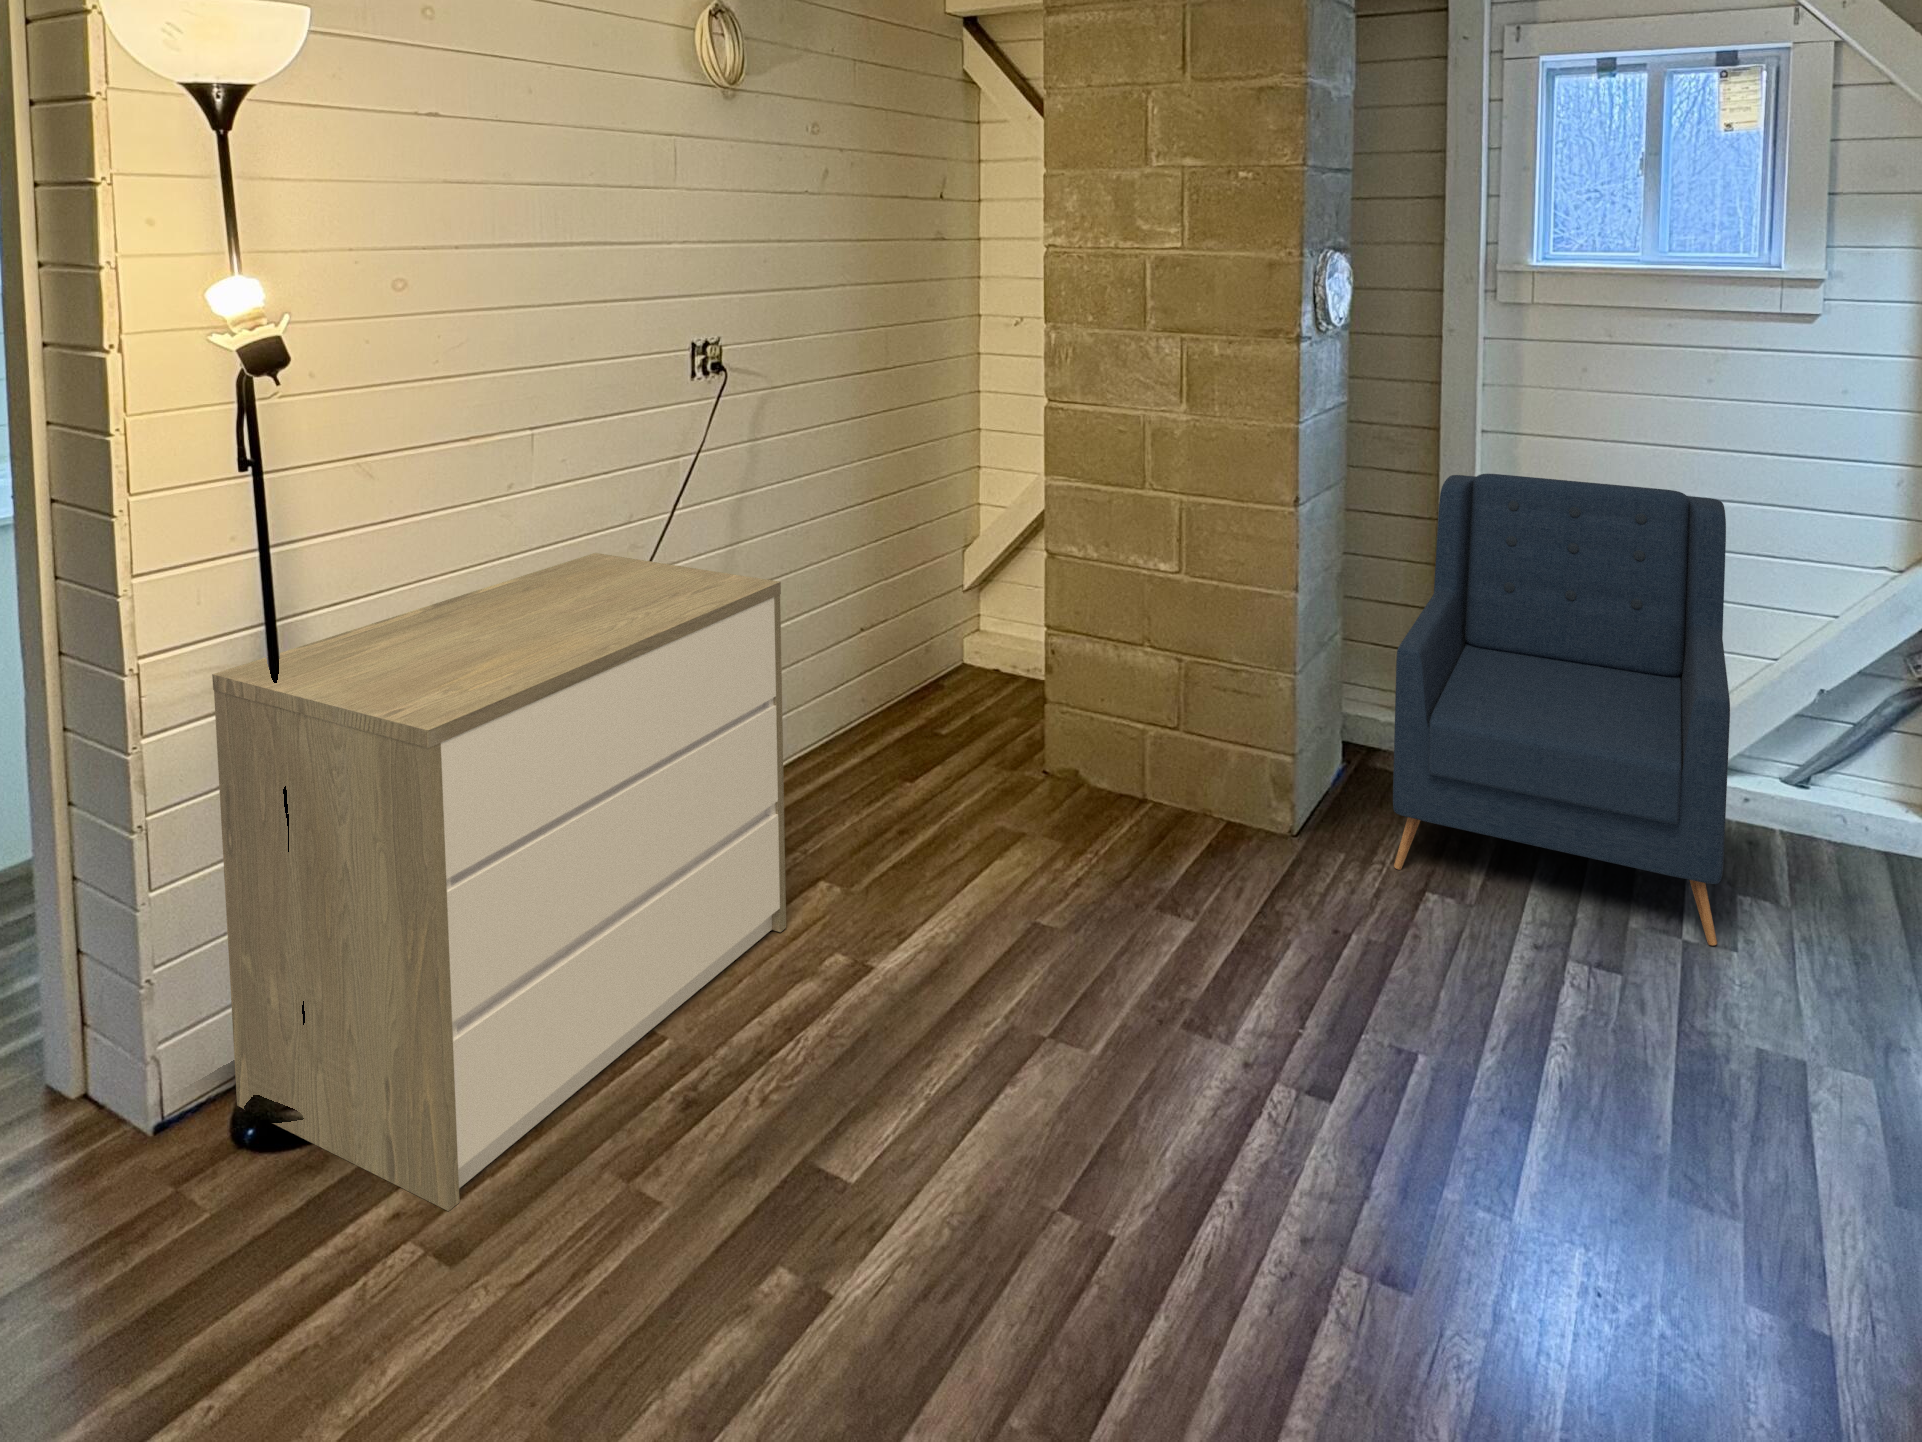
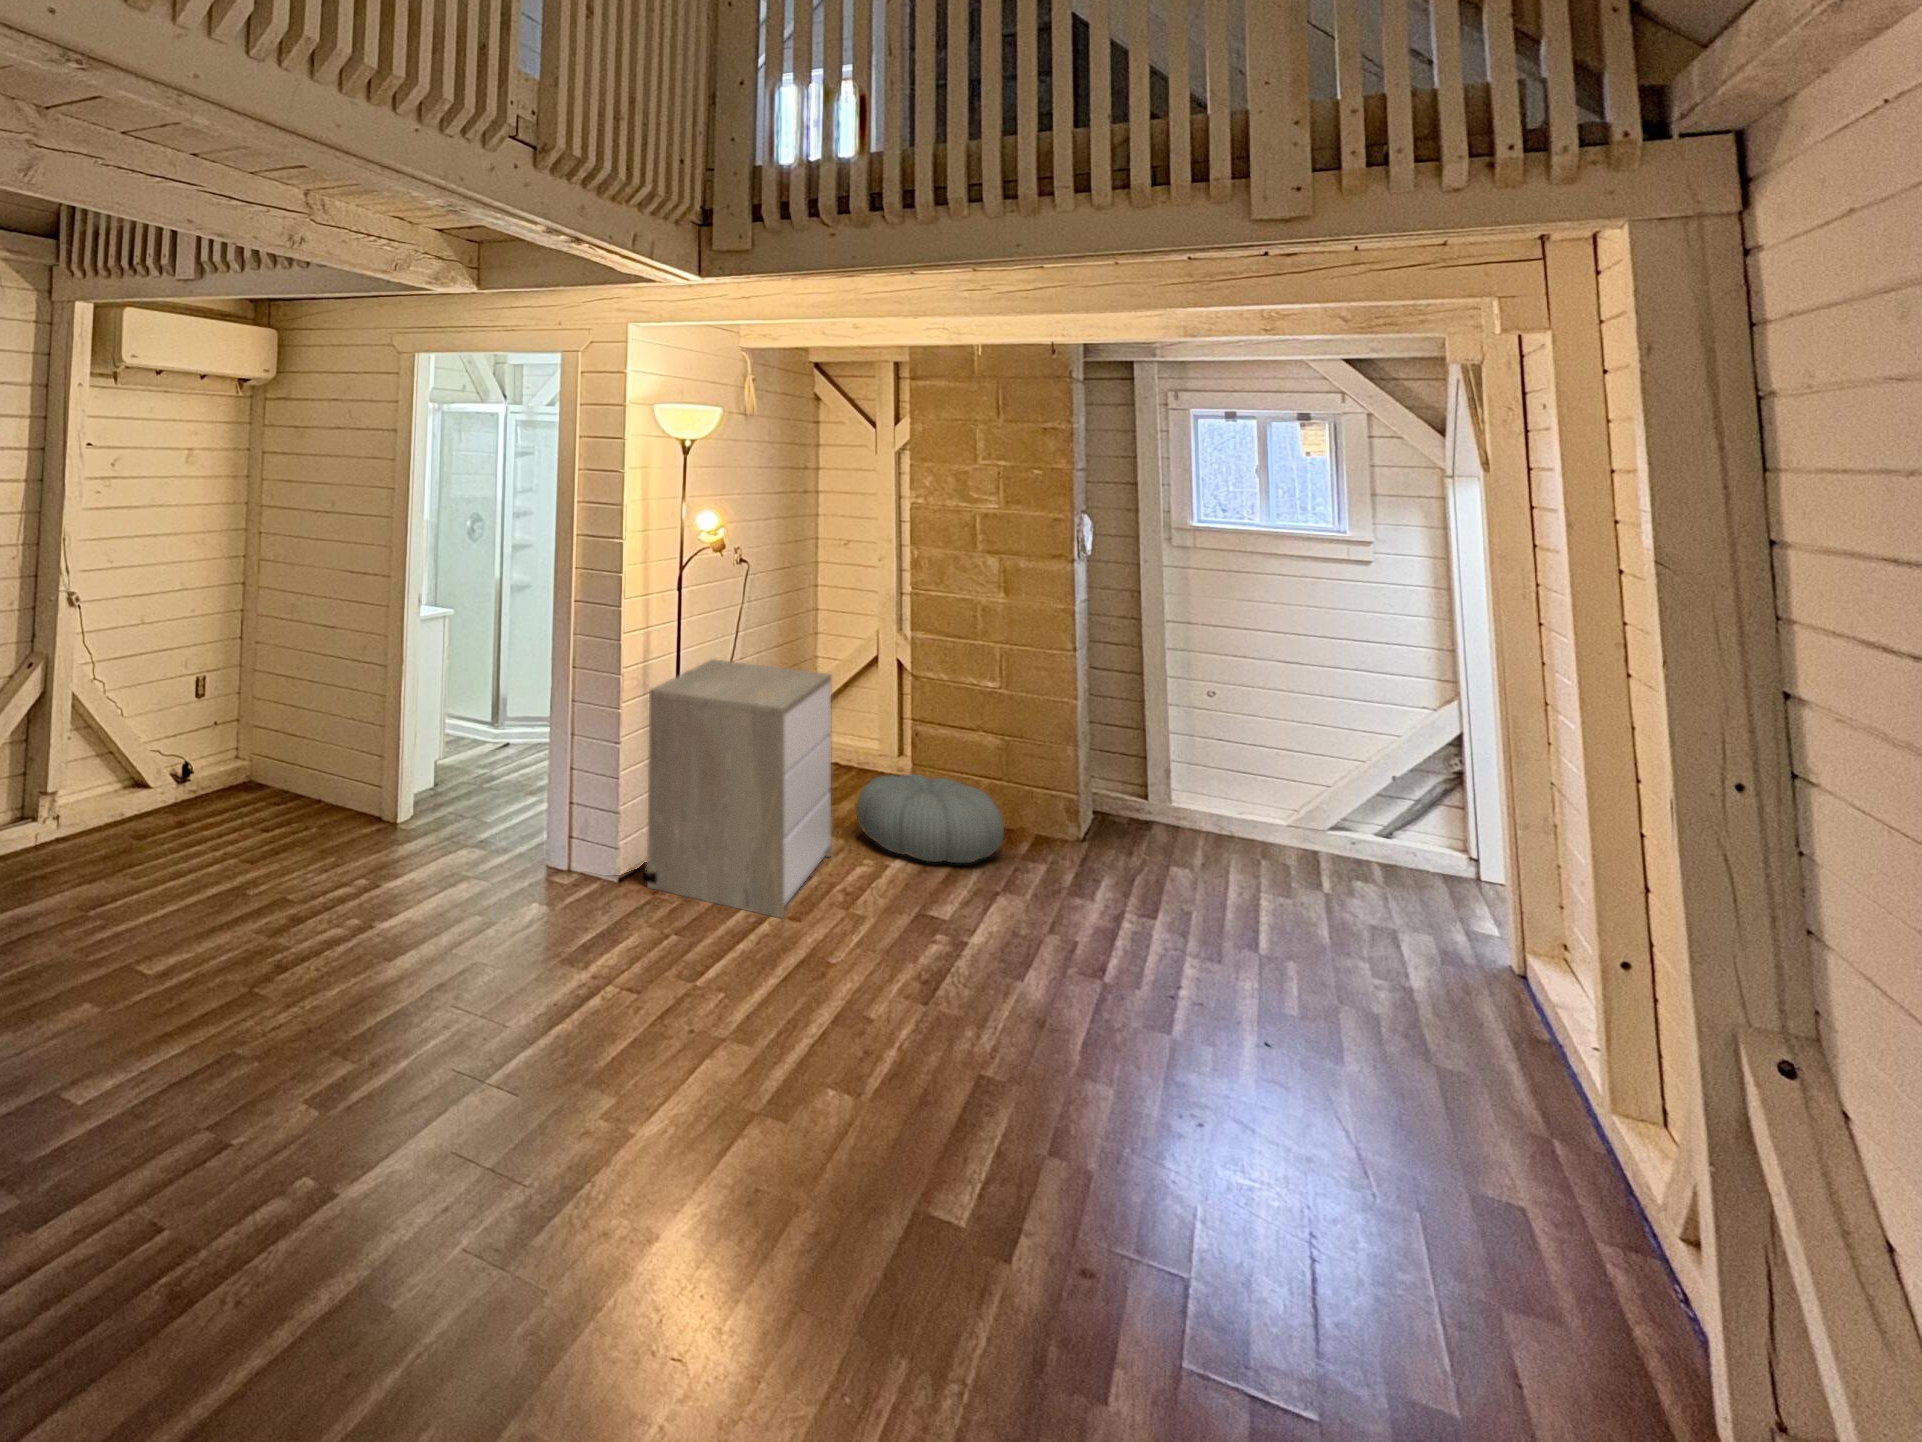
armchair: present [1393,474,1730,945] -> none [1142,645,1341,895]
pouf: none [877,730,1133,928] -> present [856,774,1004,863]

